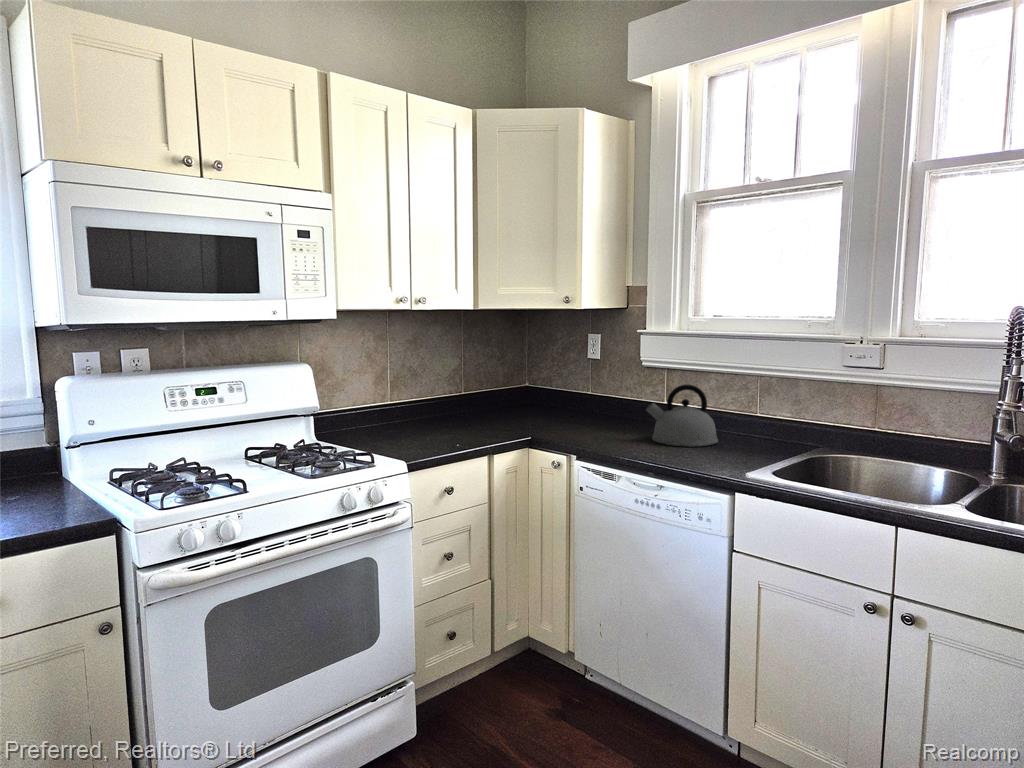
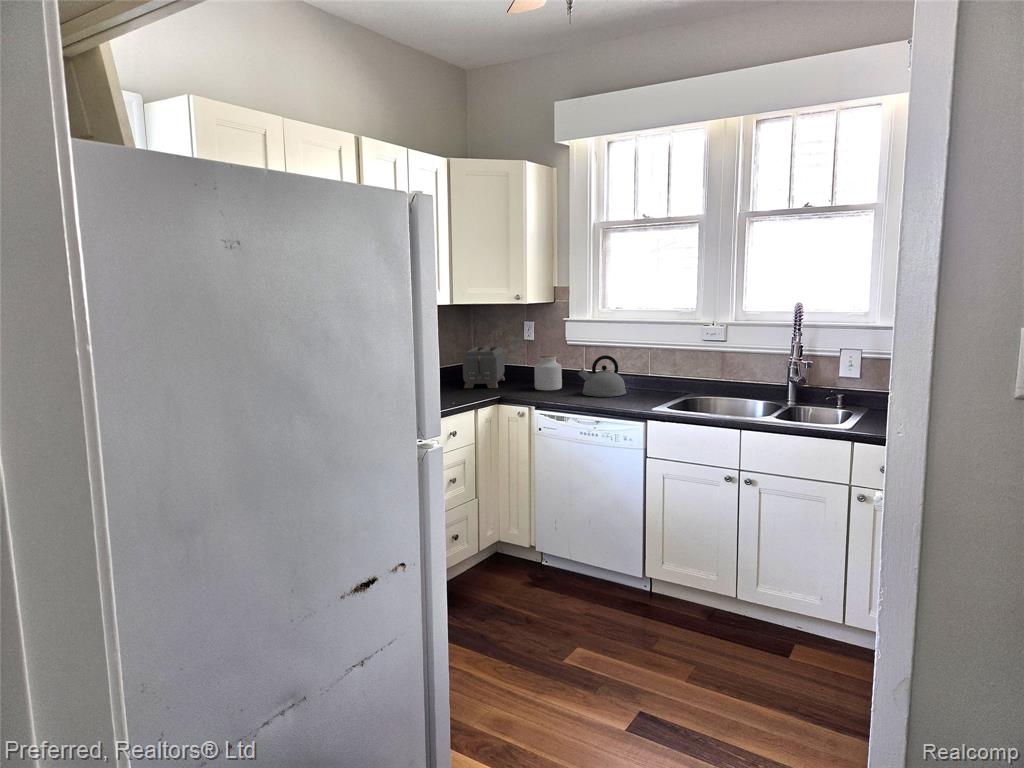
toaster: none [497,366,562,423] -> present [463,347,505,388]
jar: none [591,380,629,430] -> present [534,355,562,390]

